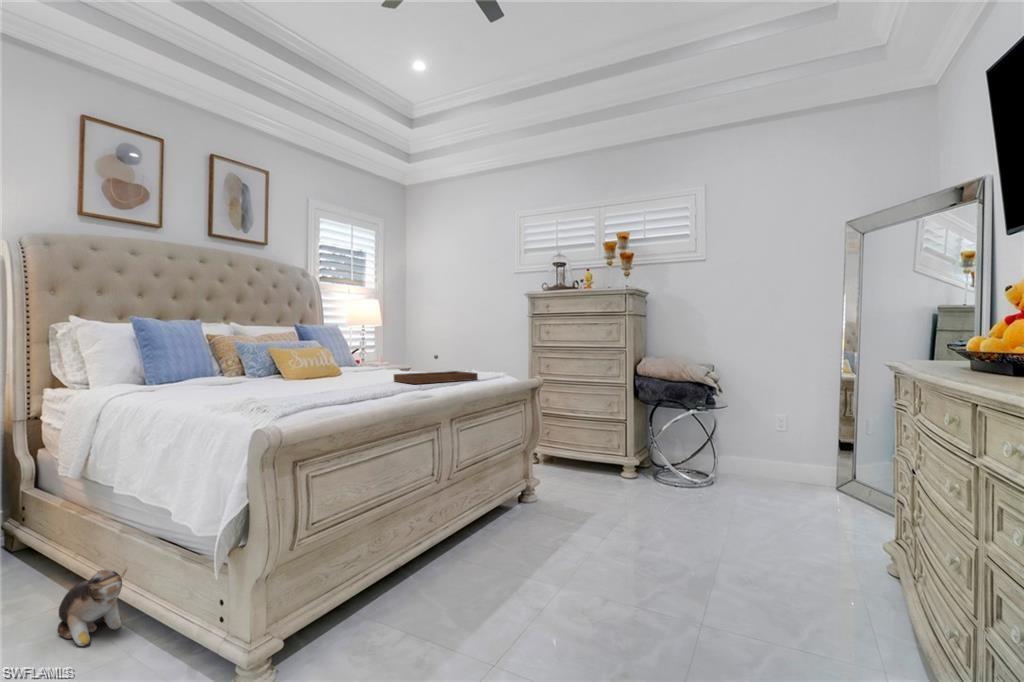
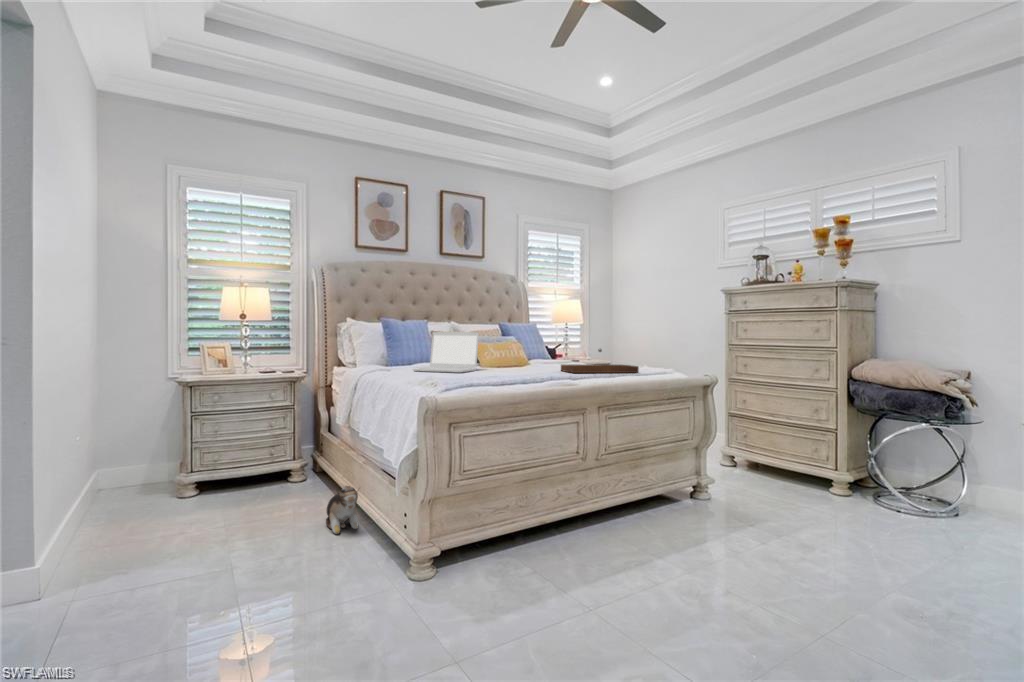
laptop: none [201,339,294,393] -> present [413,332,479,373]

